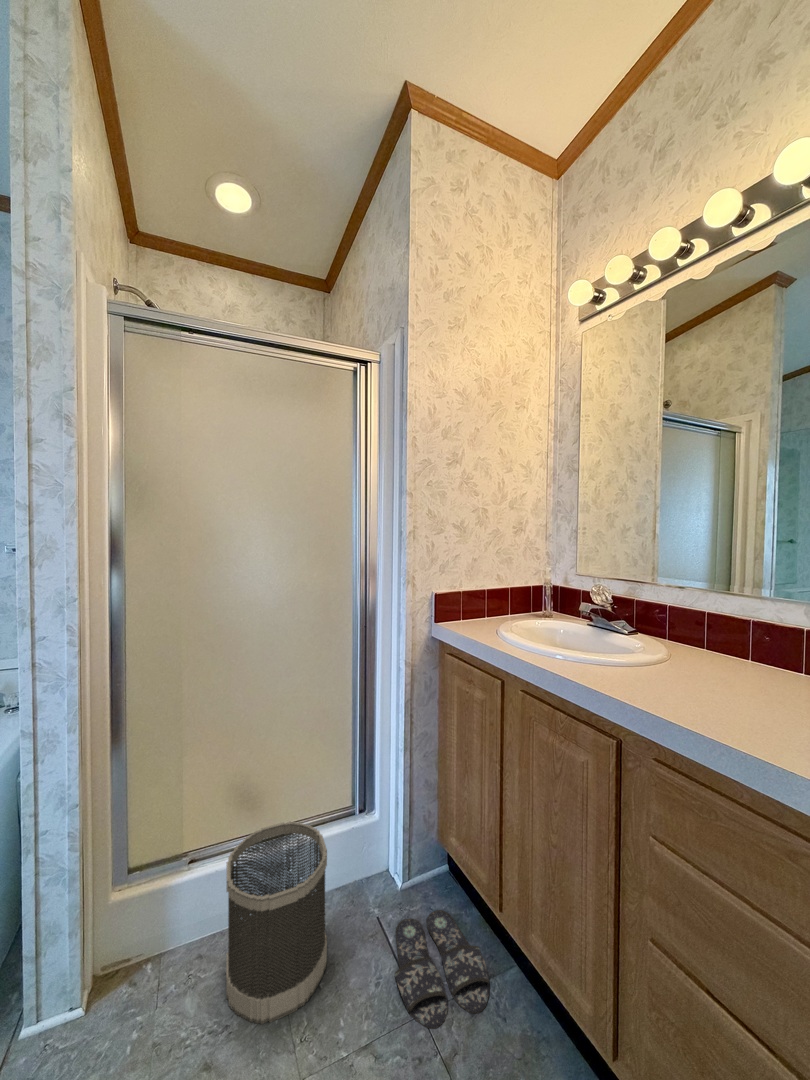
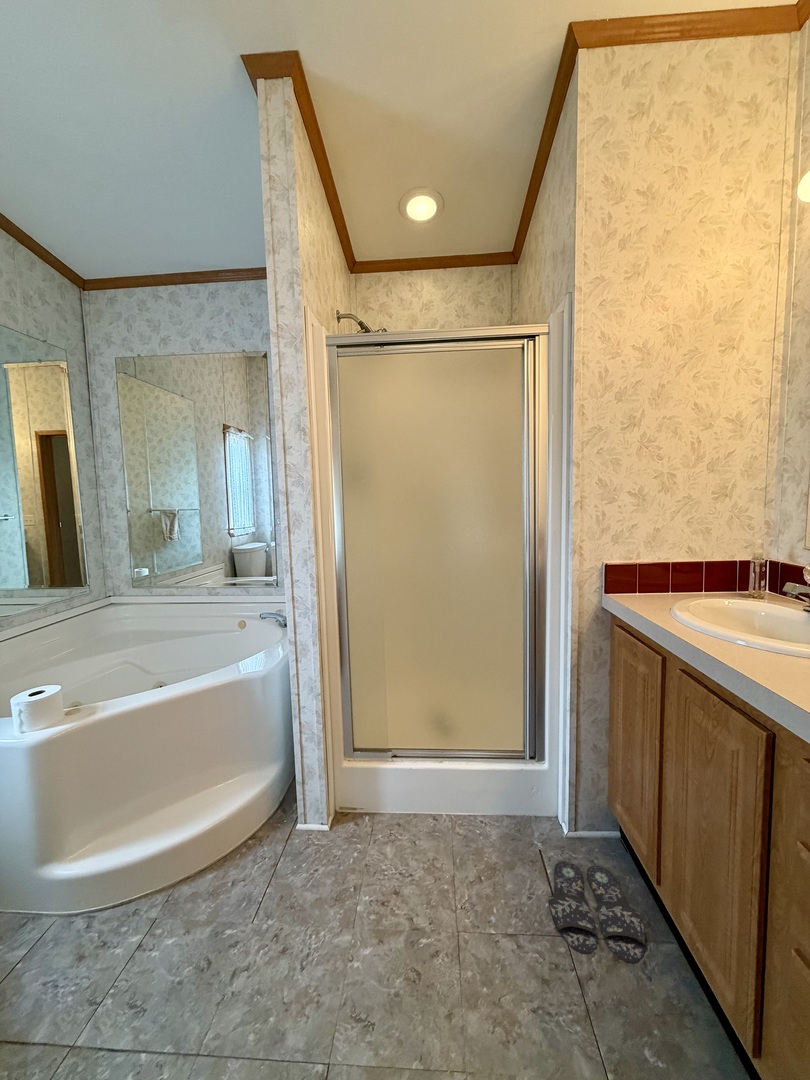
wastebasket: present [226,822,327,1024] -> none [413,746,491,888]

